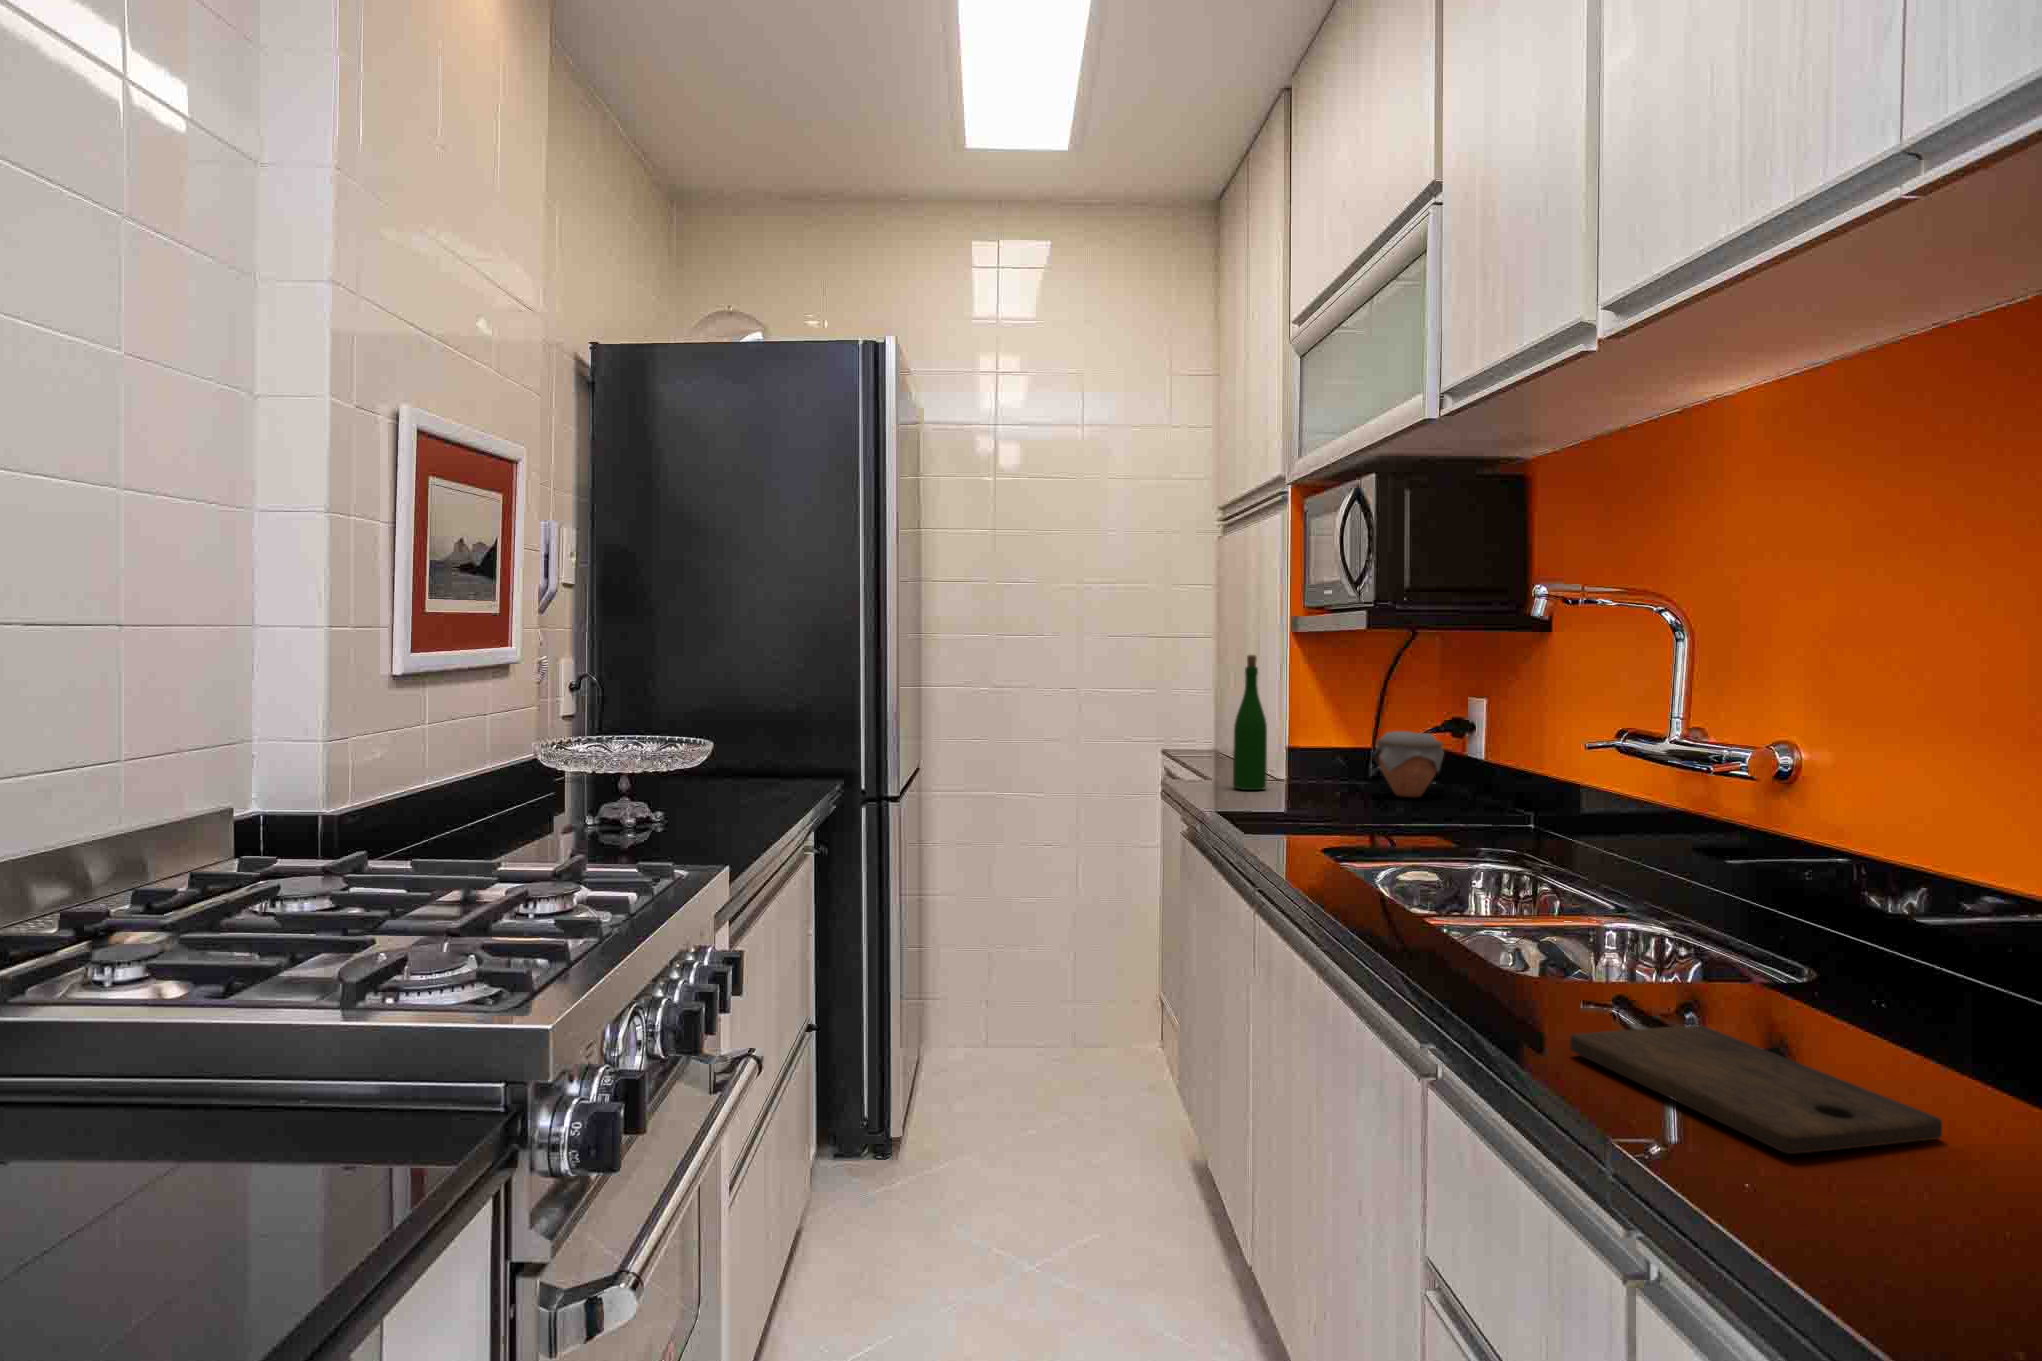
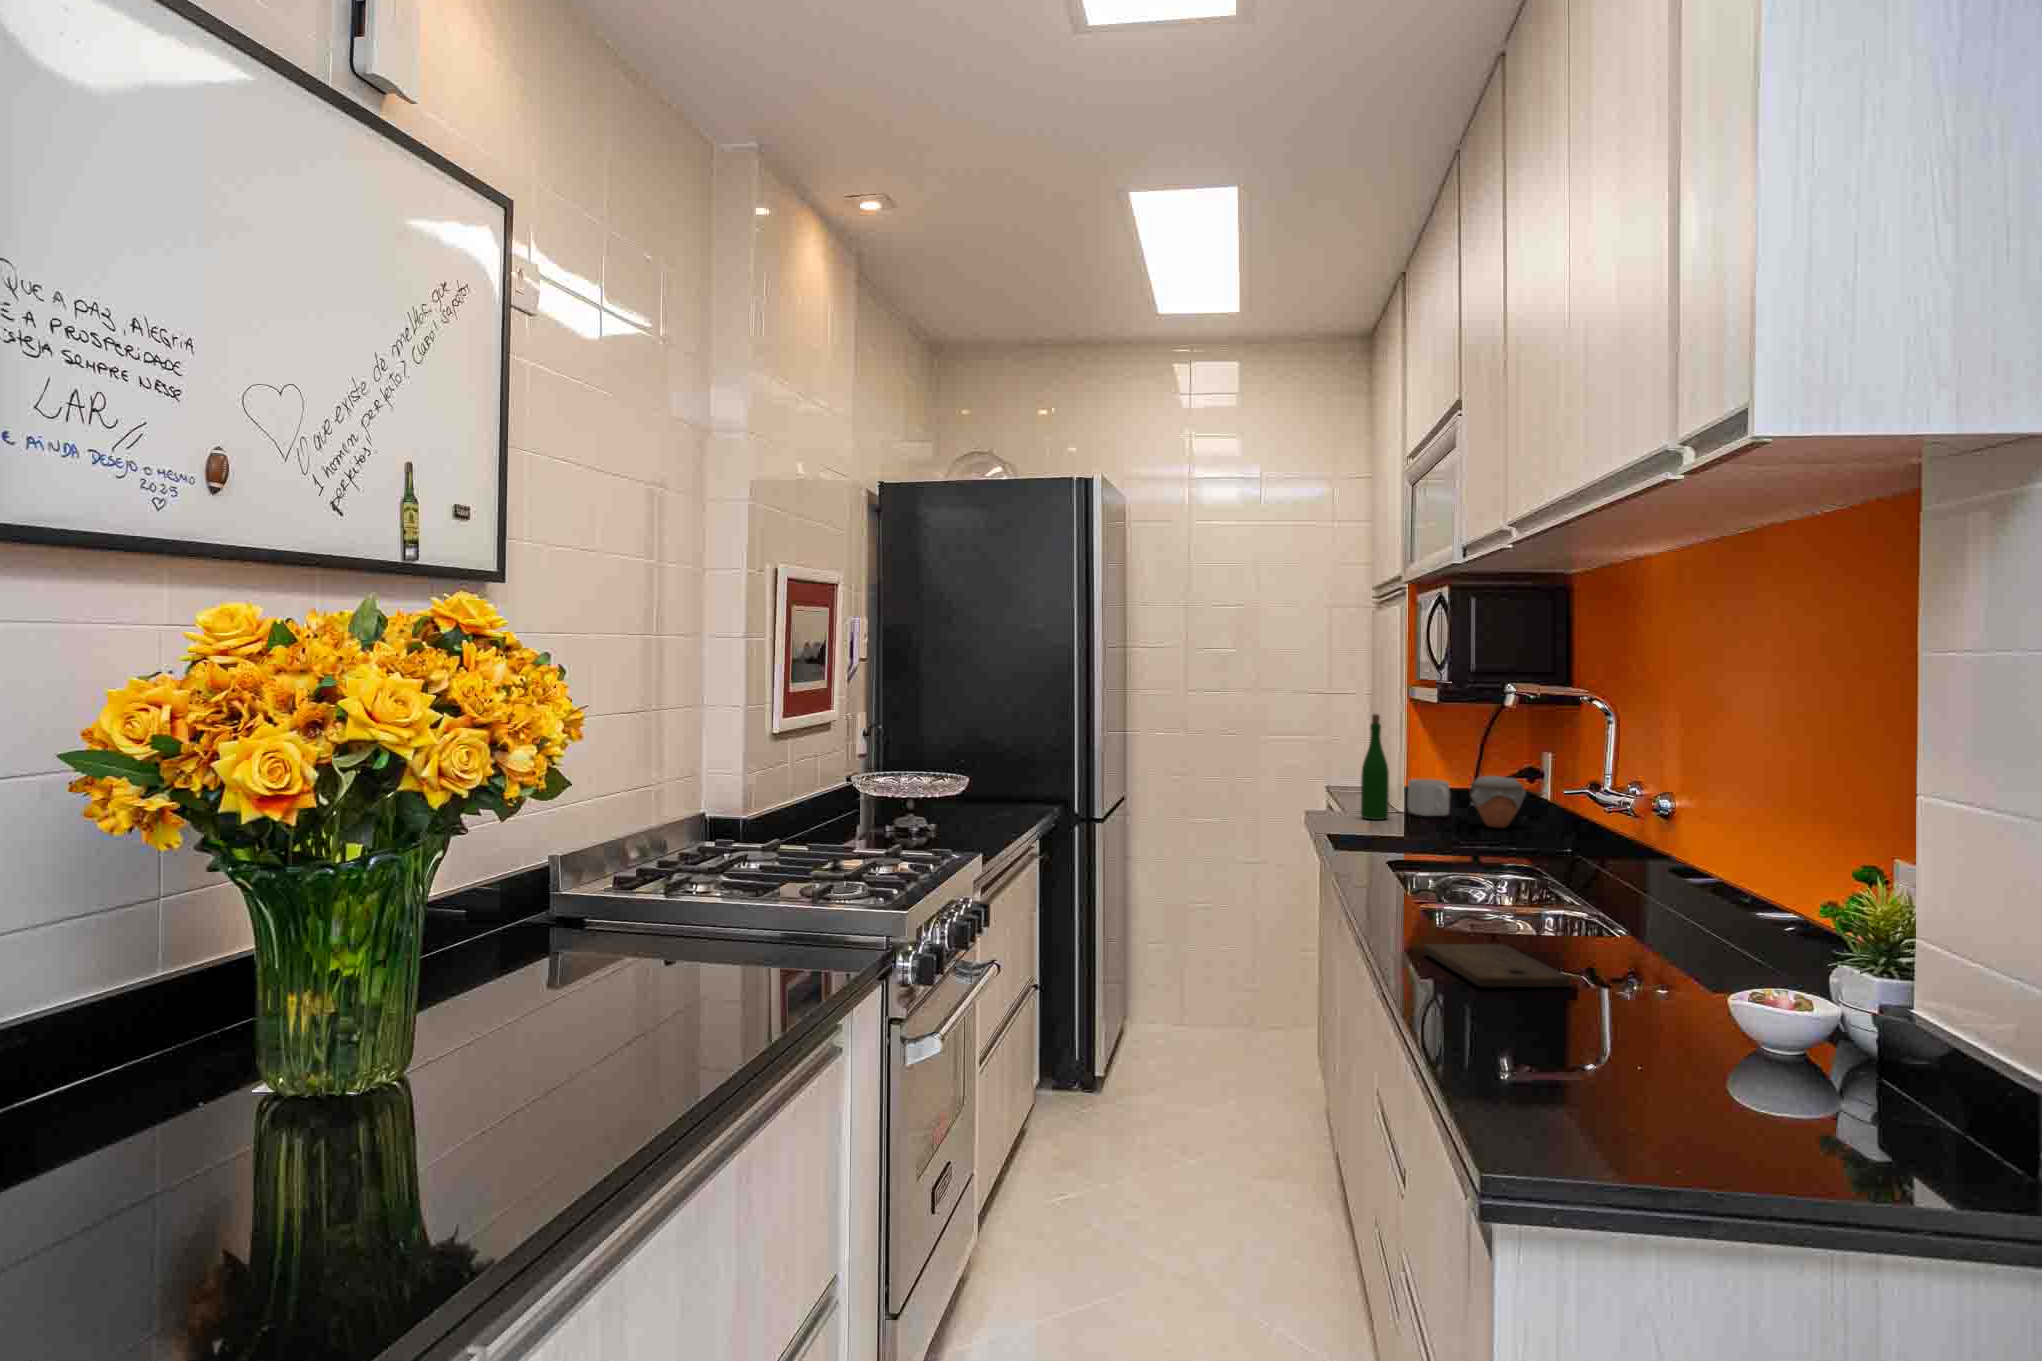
mug: none [1285,738,1340,784] -> present [1408,779,1450,816]

